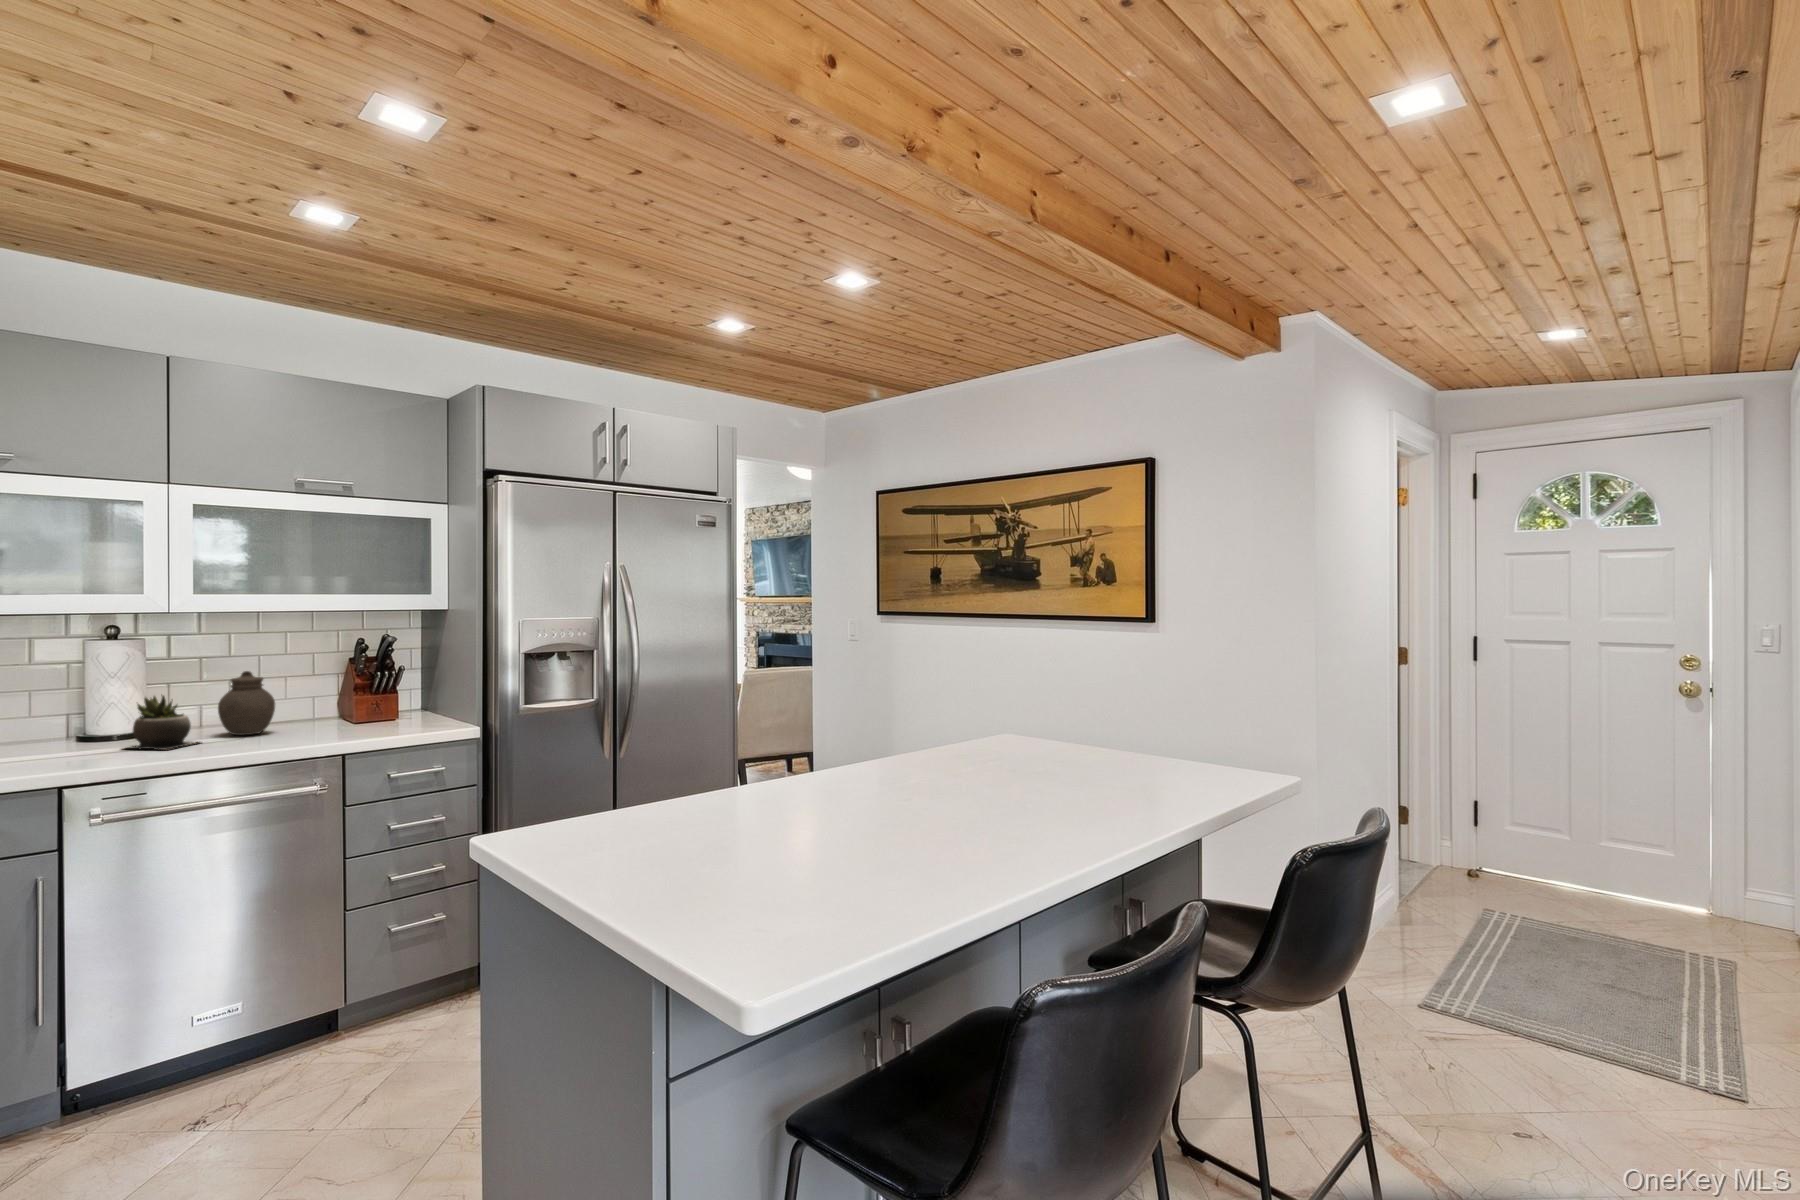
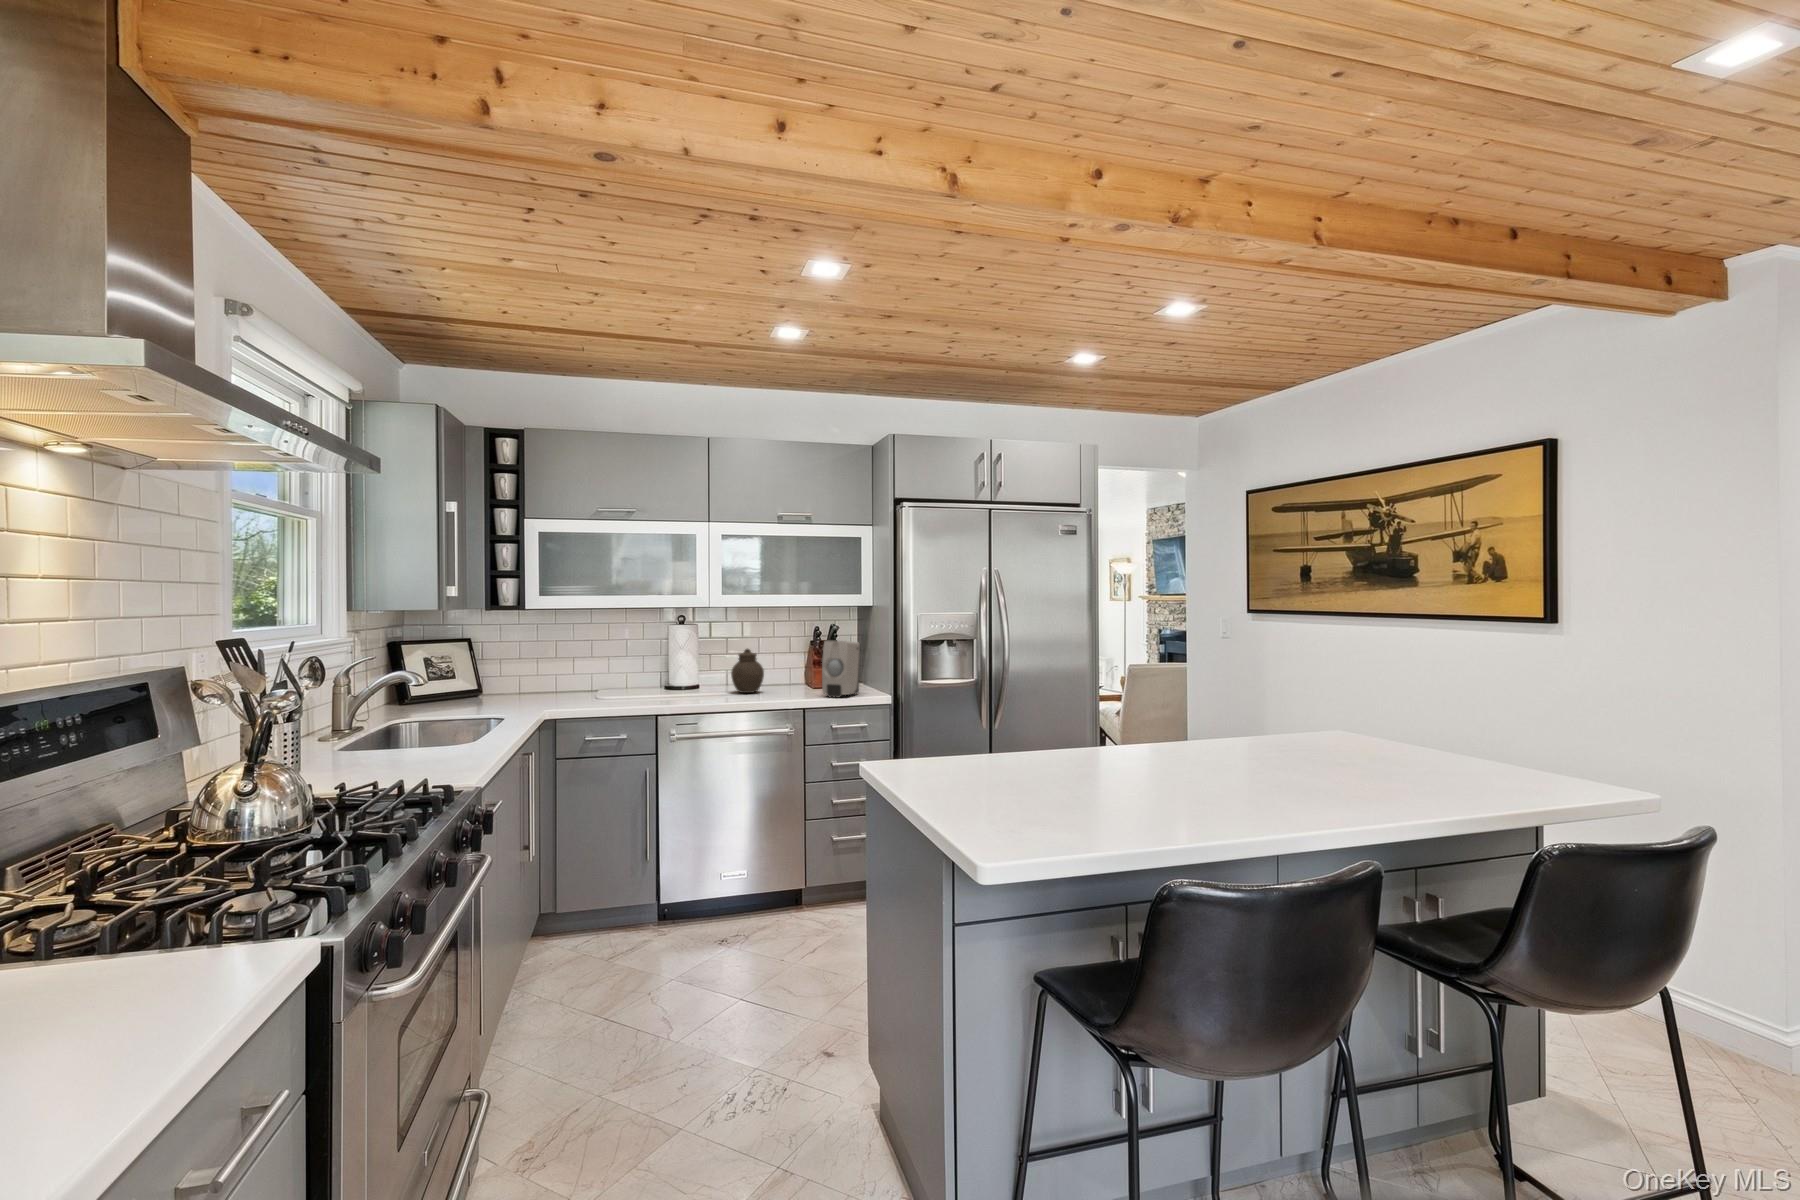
soap dispenser: none [373,656,430,734] -> present [822,640,860,698]
succulent plant: present [127,696,196,750] -> none [678,662,723,699]

